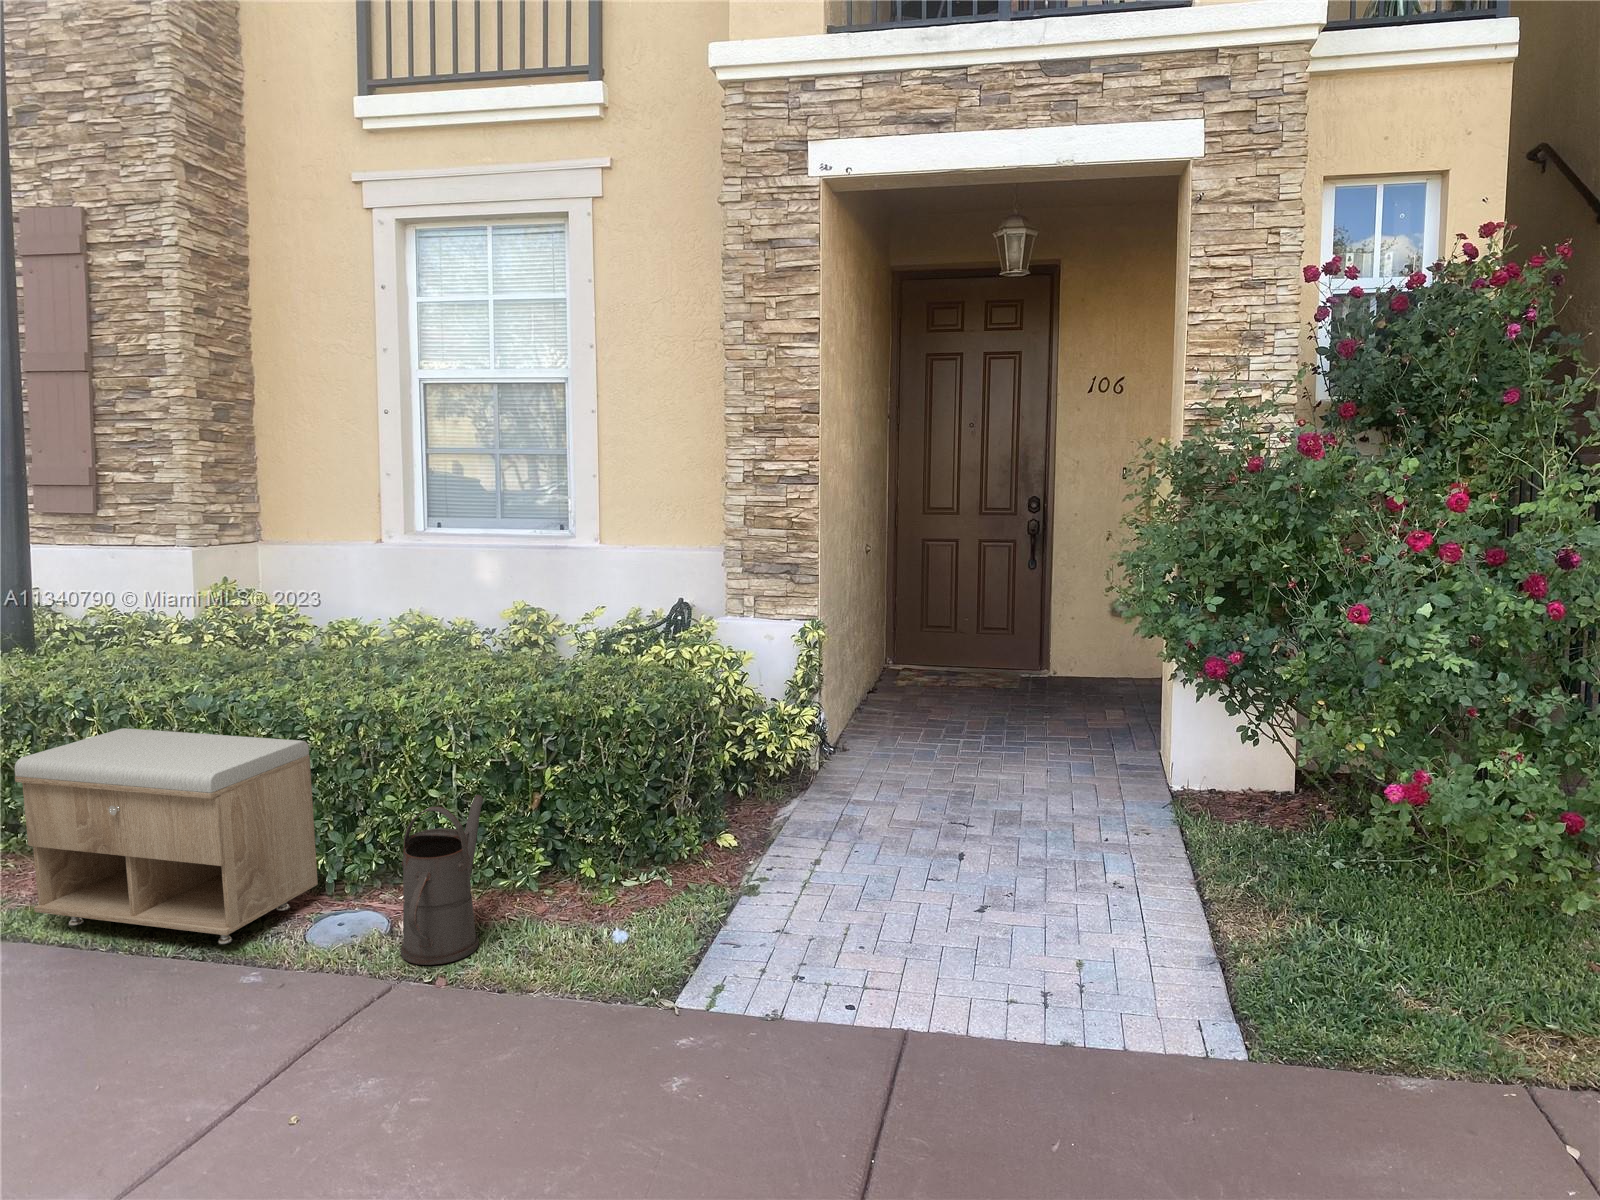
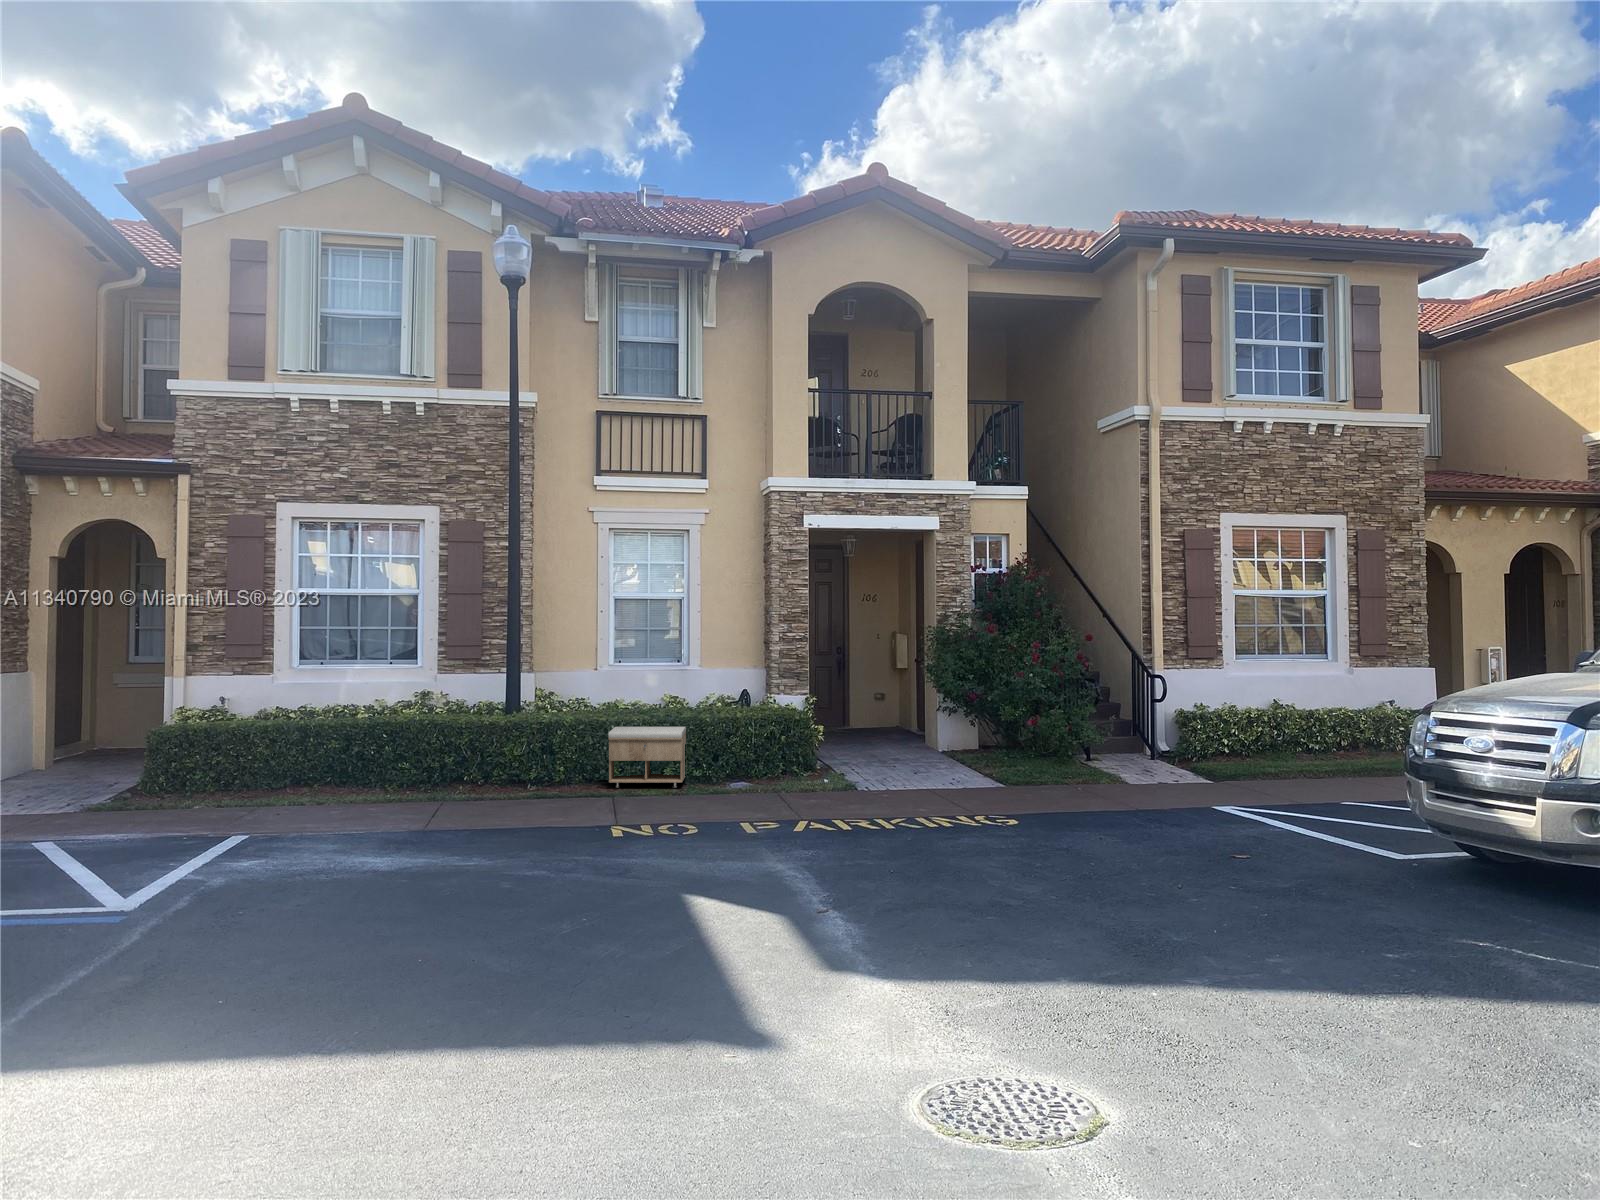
watering can: present [401,795,483,965] -> none [732,741,754,787]

